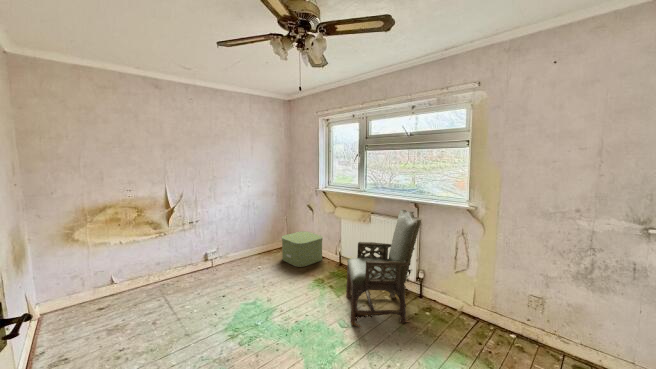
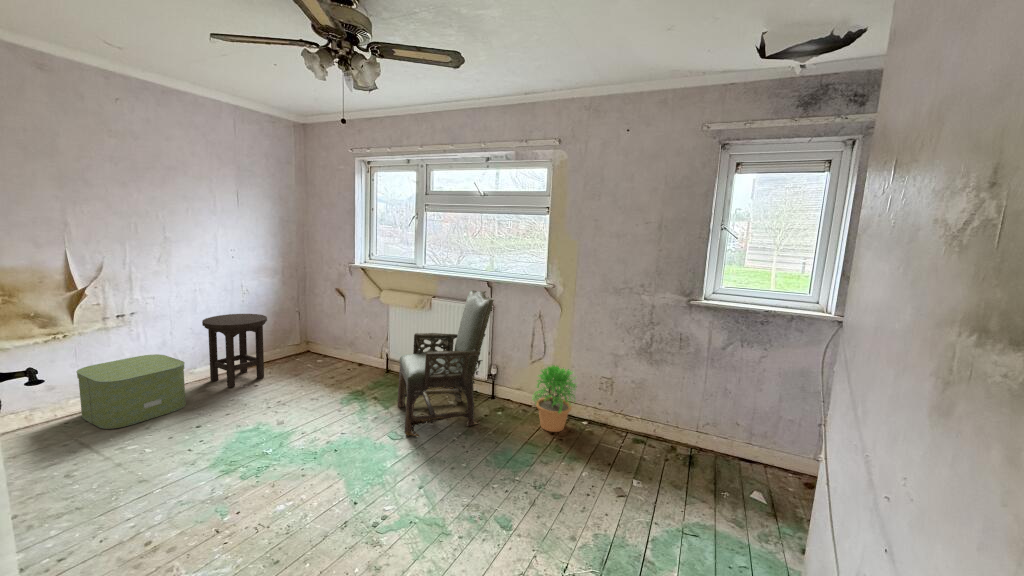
stool: none [231,221,266,269] -> present [202,314,267,387]
storage box: present [282,231,323,267] -> present [76,354,186,429]
potted plant: none [458,279,508,342] -> present [532,365,577,432]

